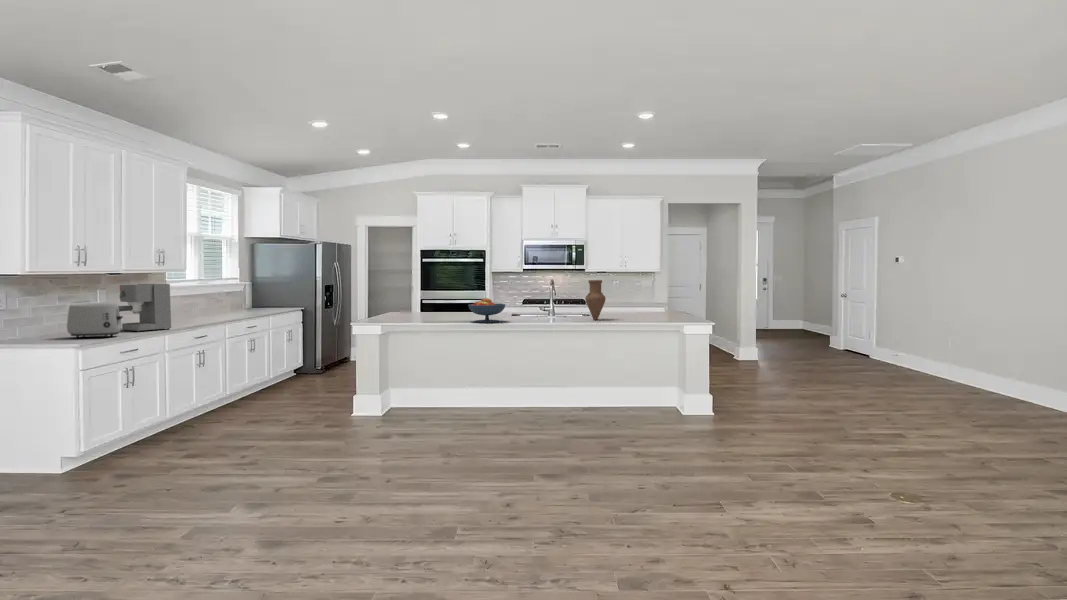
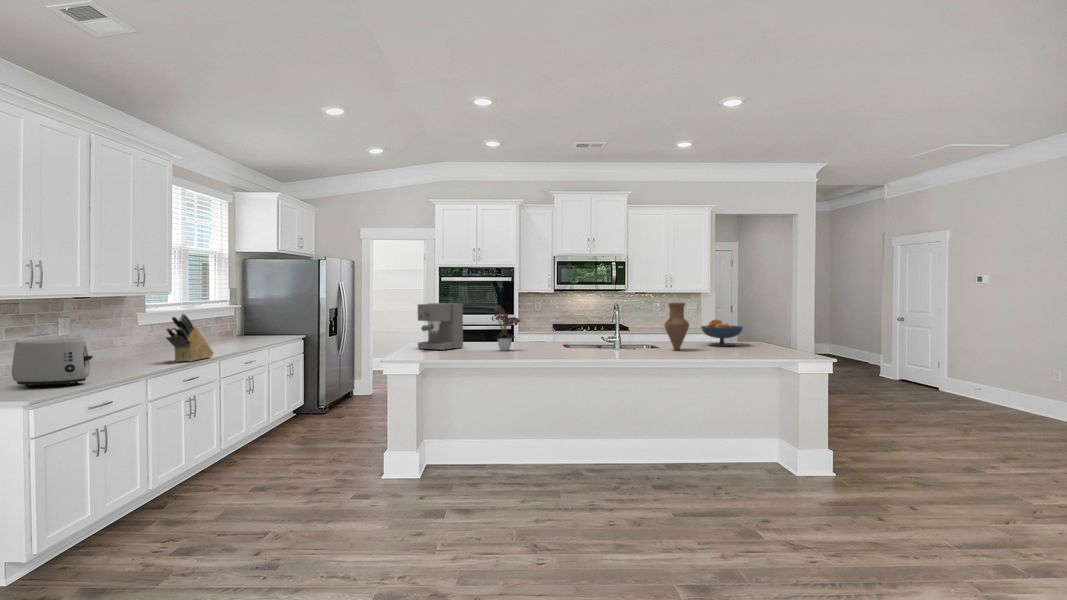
flower arrangement: none [440,280,467,319] -> present [492,306,520,351]
coffee maker: present [118,284,171,332] -> present [417,303,463,350]
knife block: none [179,287,218,325] -> present [166,314,213,362]
fruit bowl: present [468,298,505,323] -> present [701,320,743,346]

